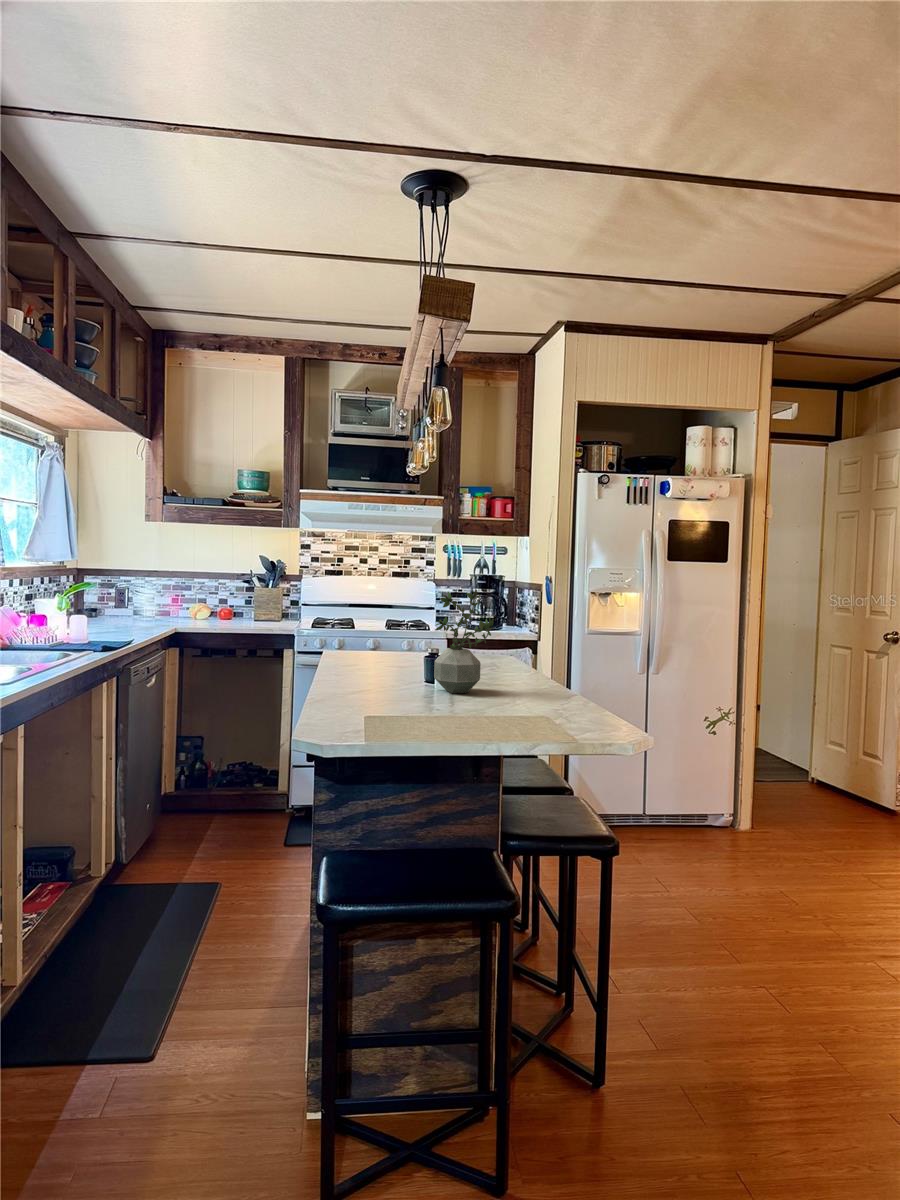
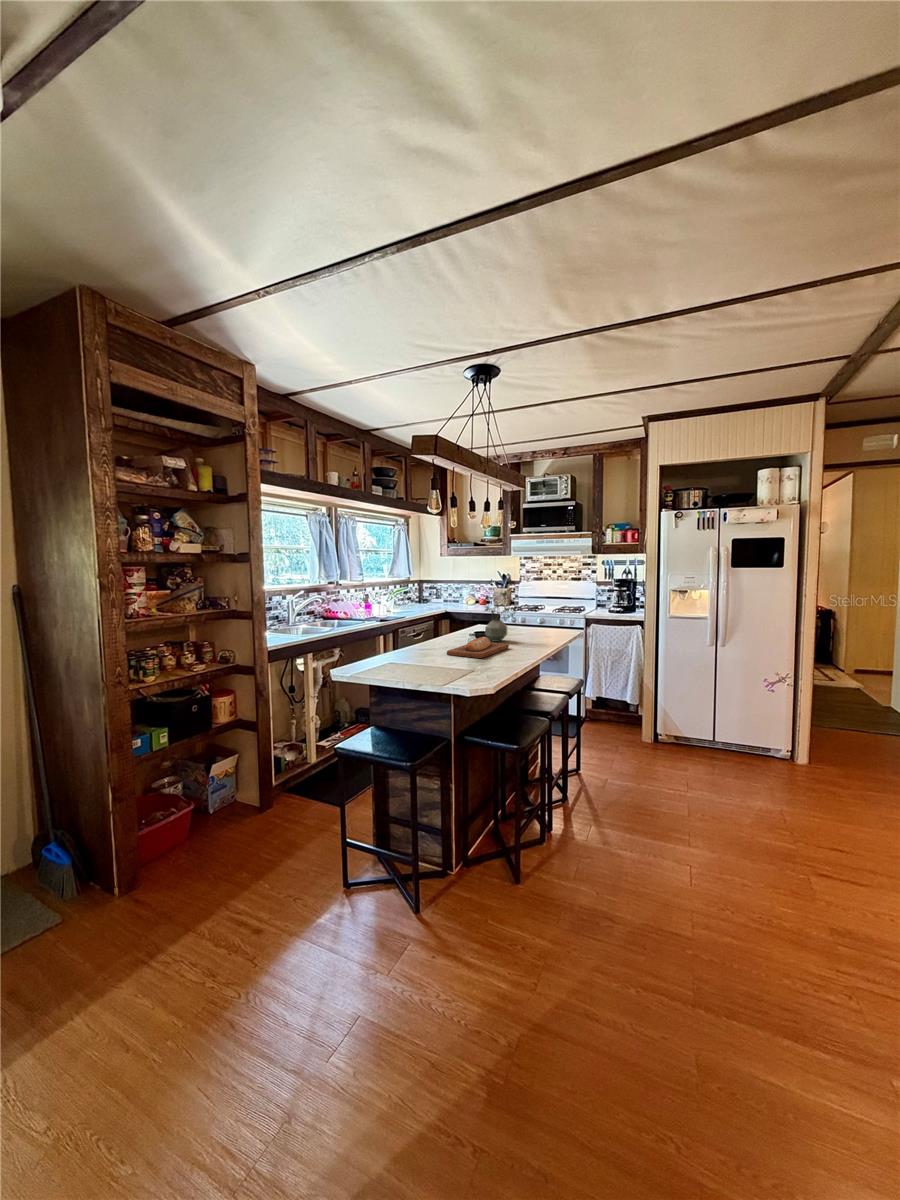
bread loaf: none [447,685,548,735] -> present [447,637,509,658]

